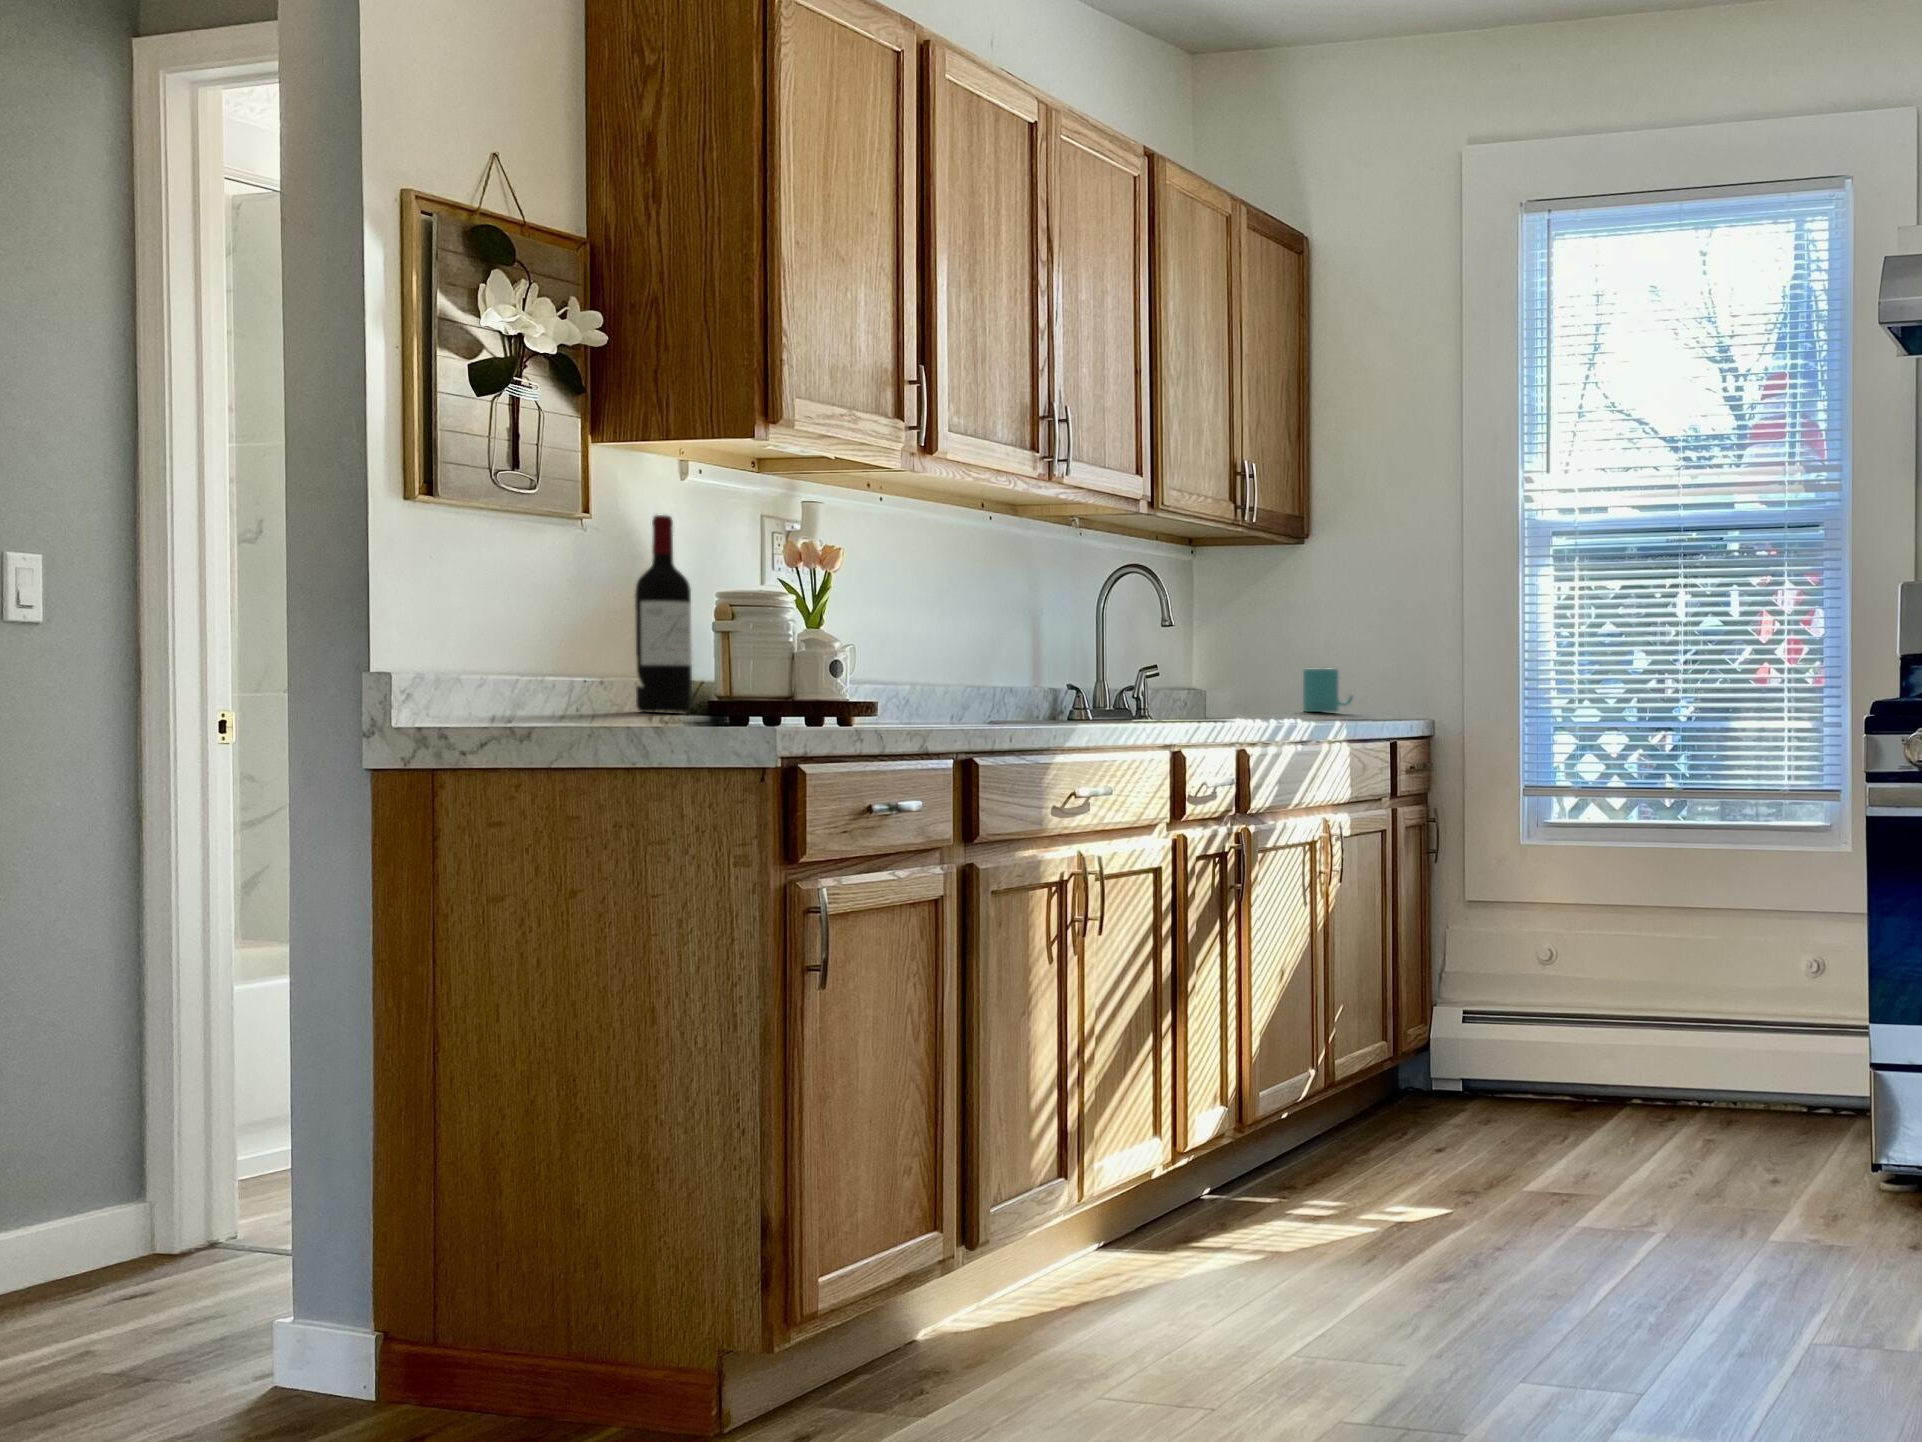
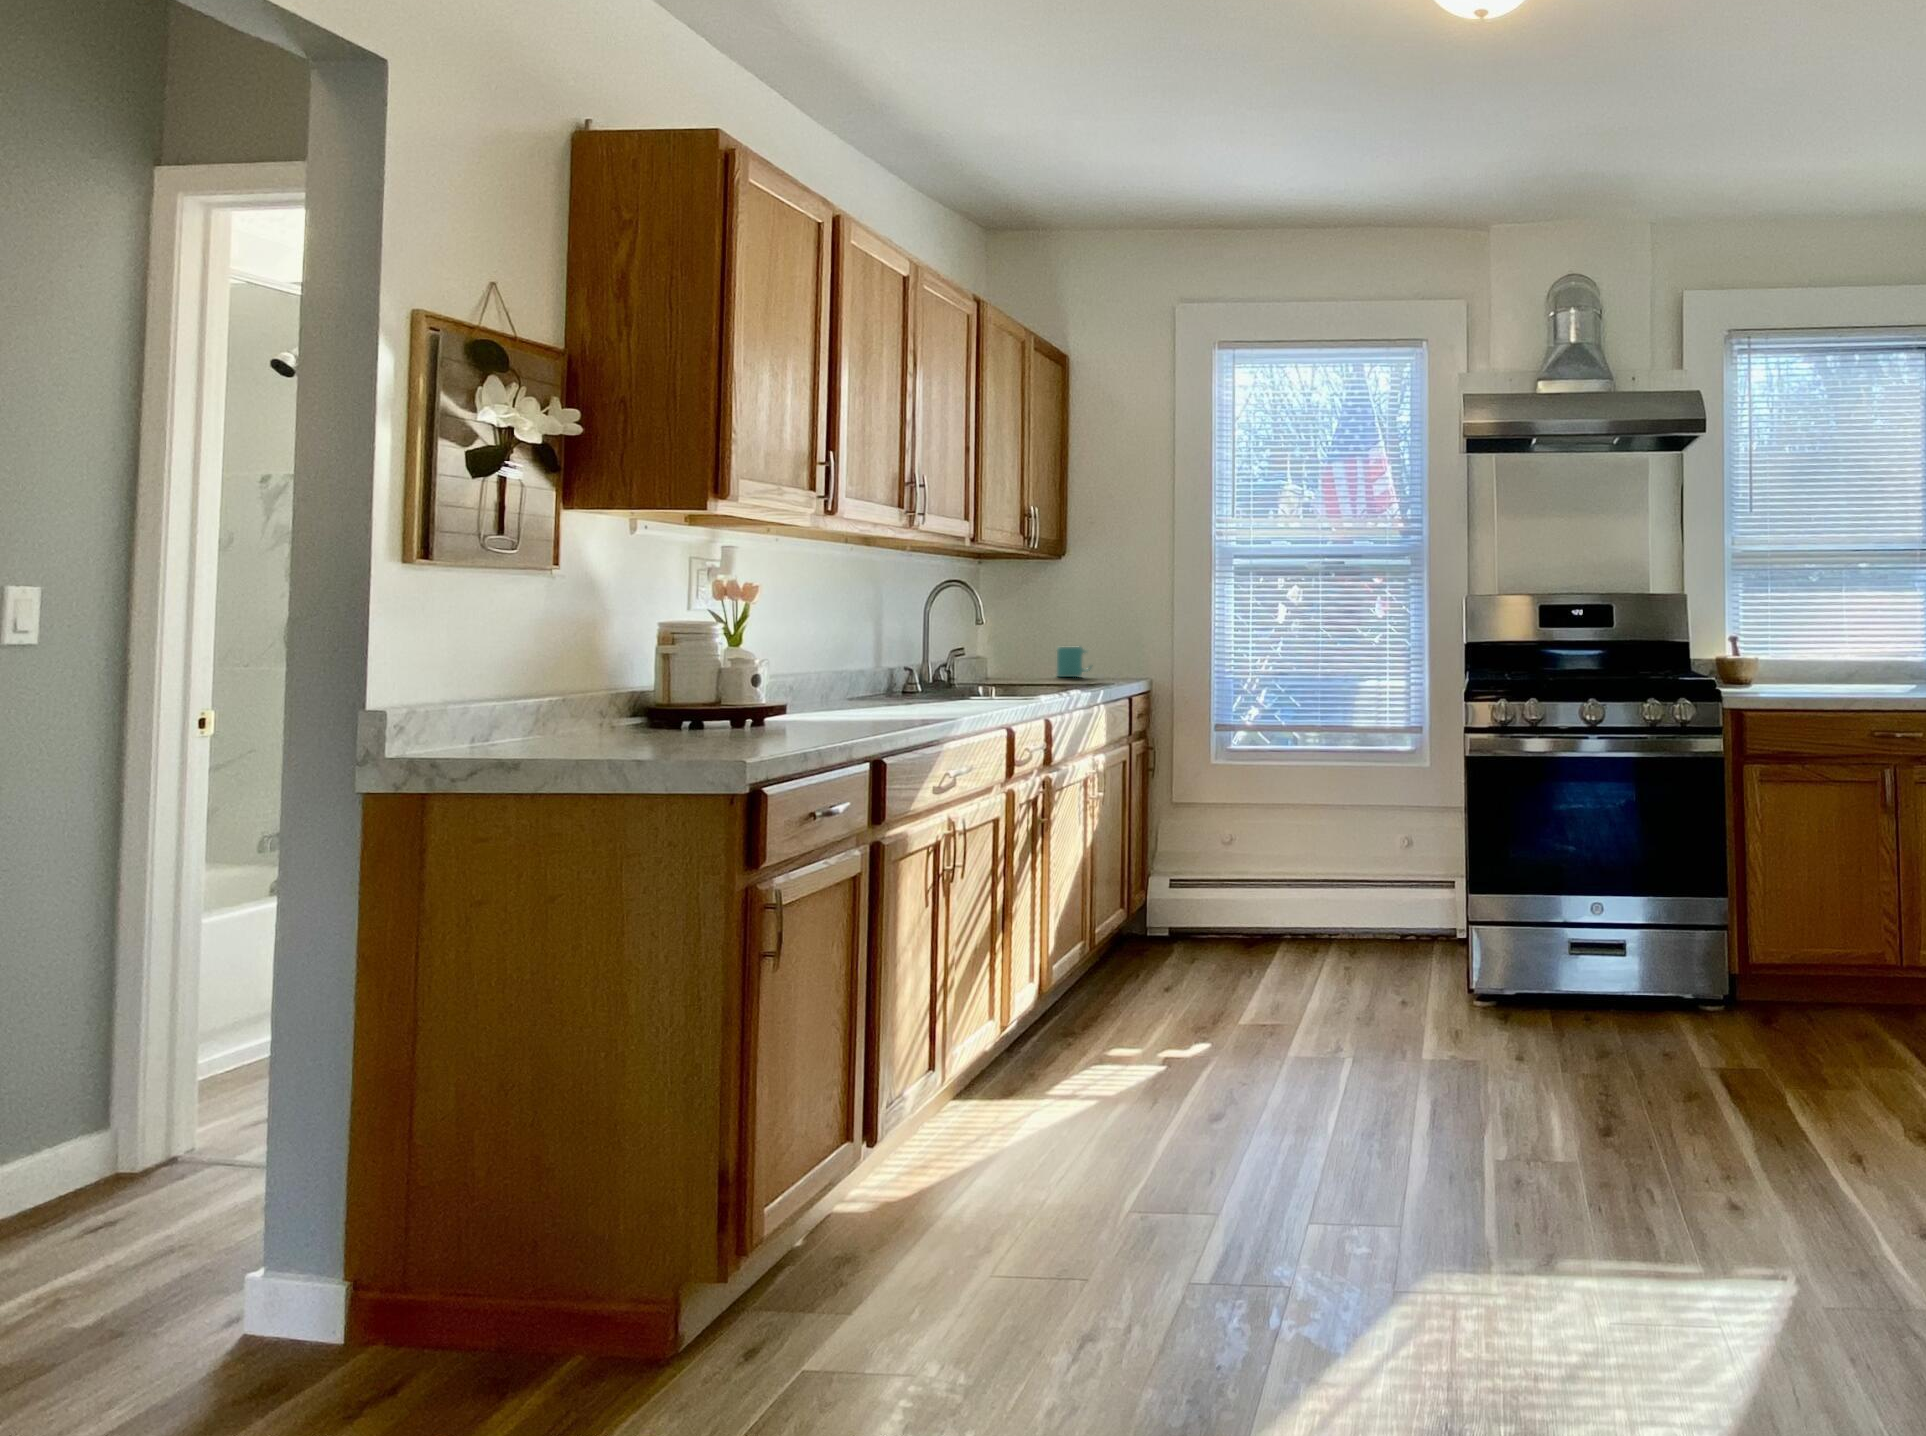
wine bottle: present [635,515,692,712] -> none [576,564,632,721]

